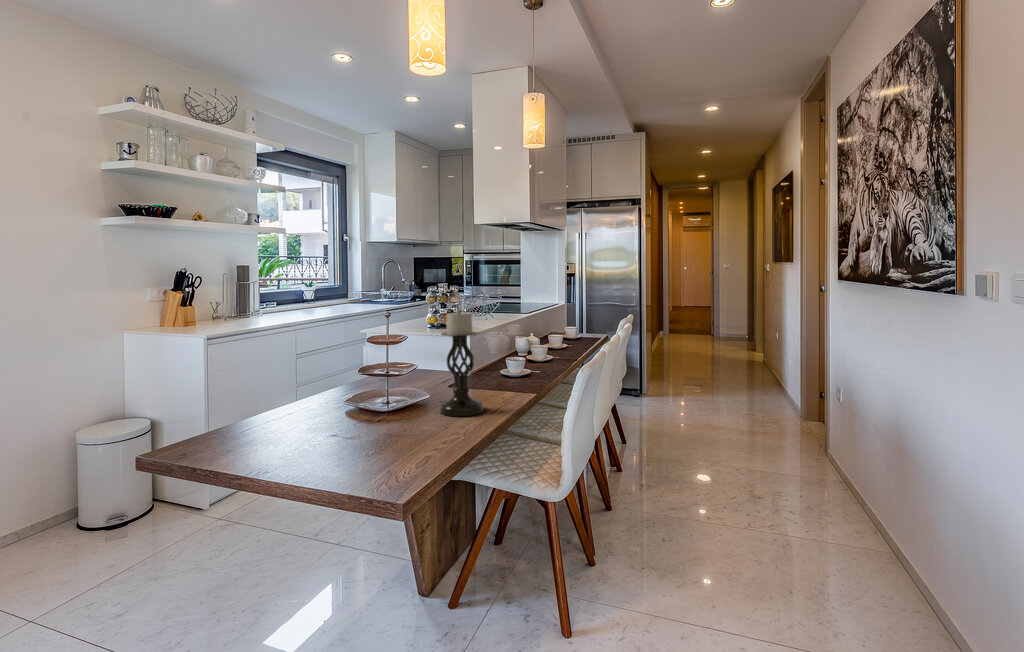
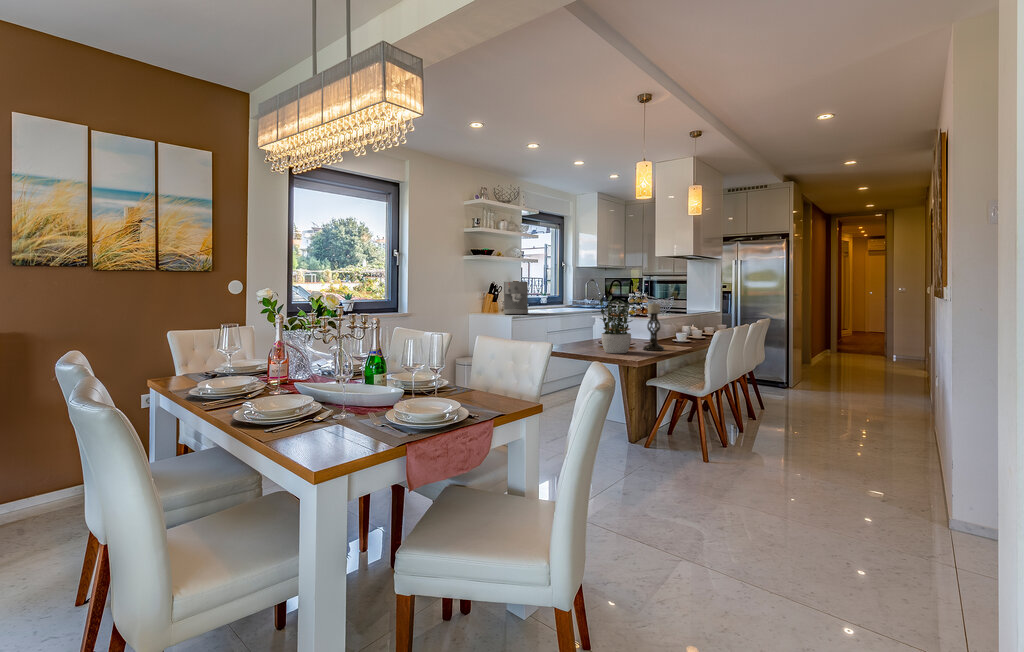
coffee maker: none [203,265,259,326] -> present [504,282,528,314]
potted plant: none [312,300,418,439] -> present [595,295,636,353]

